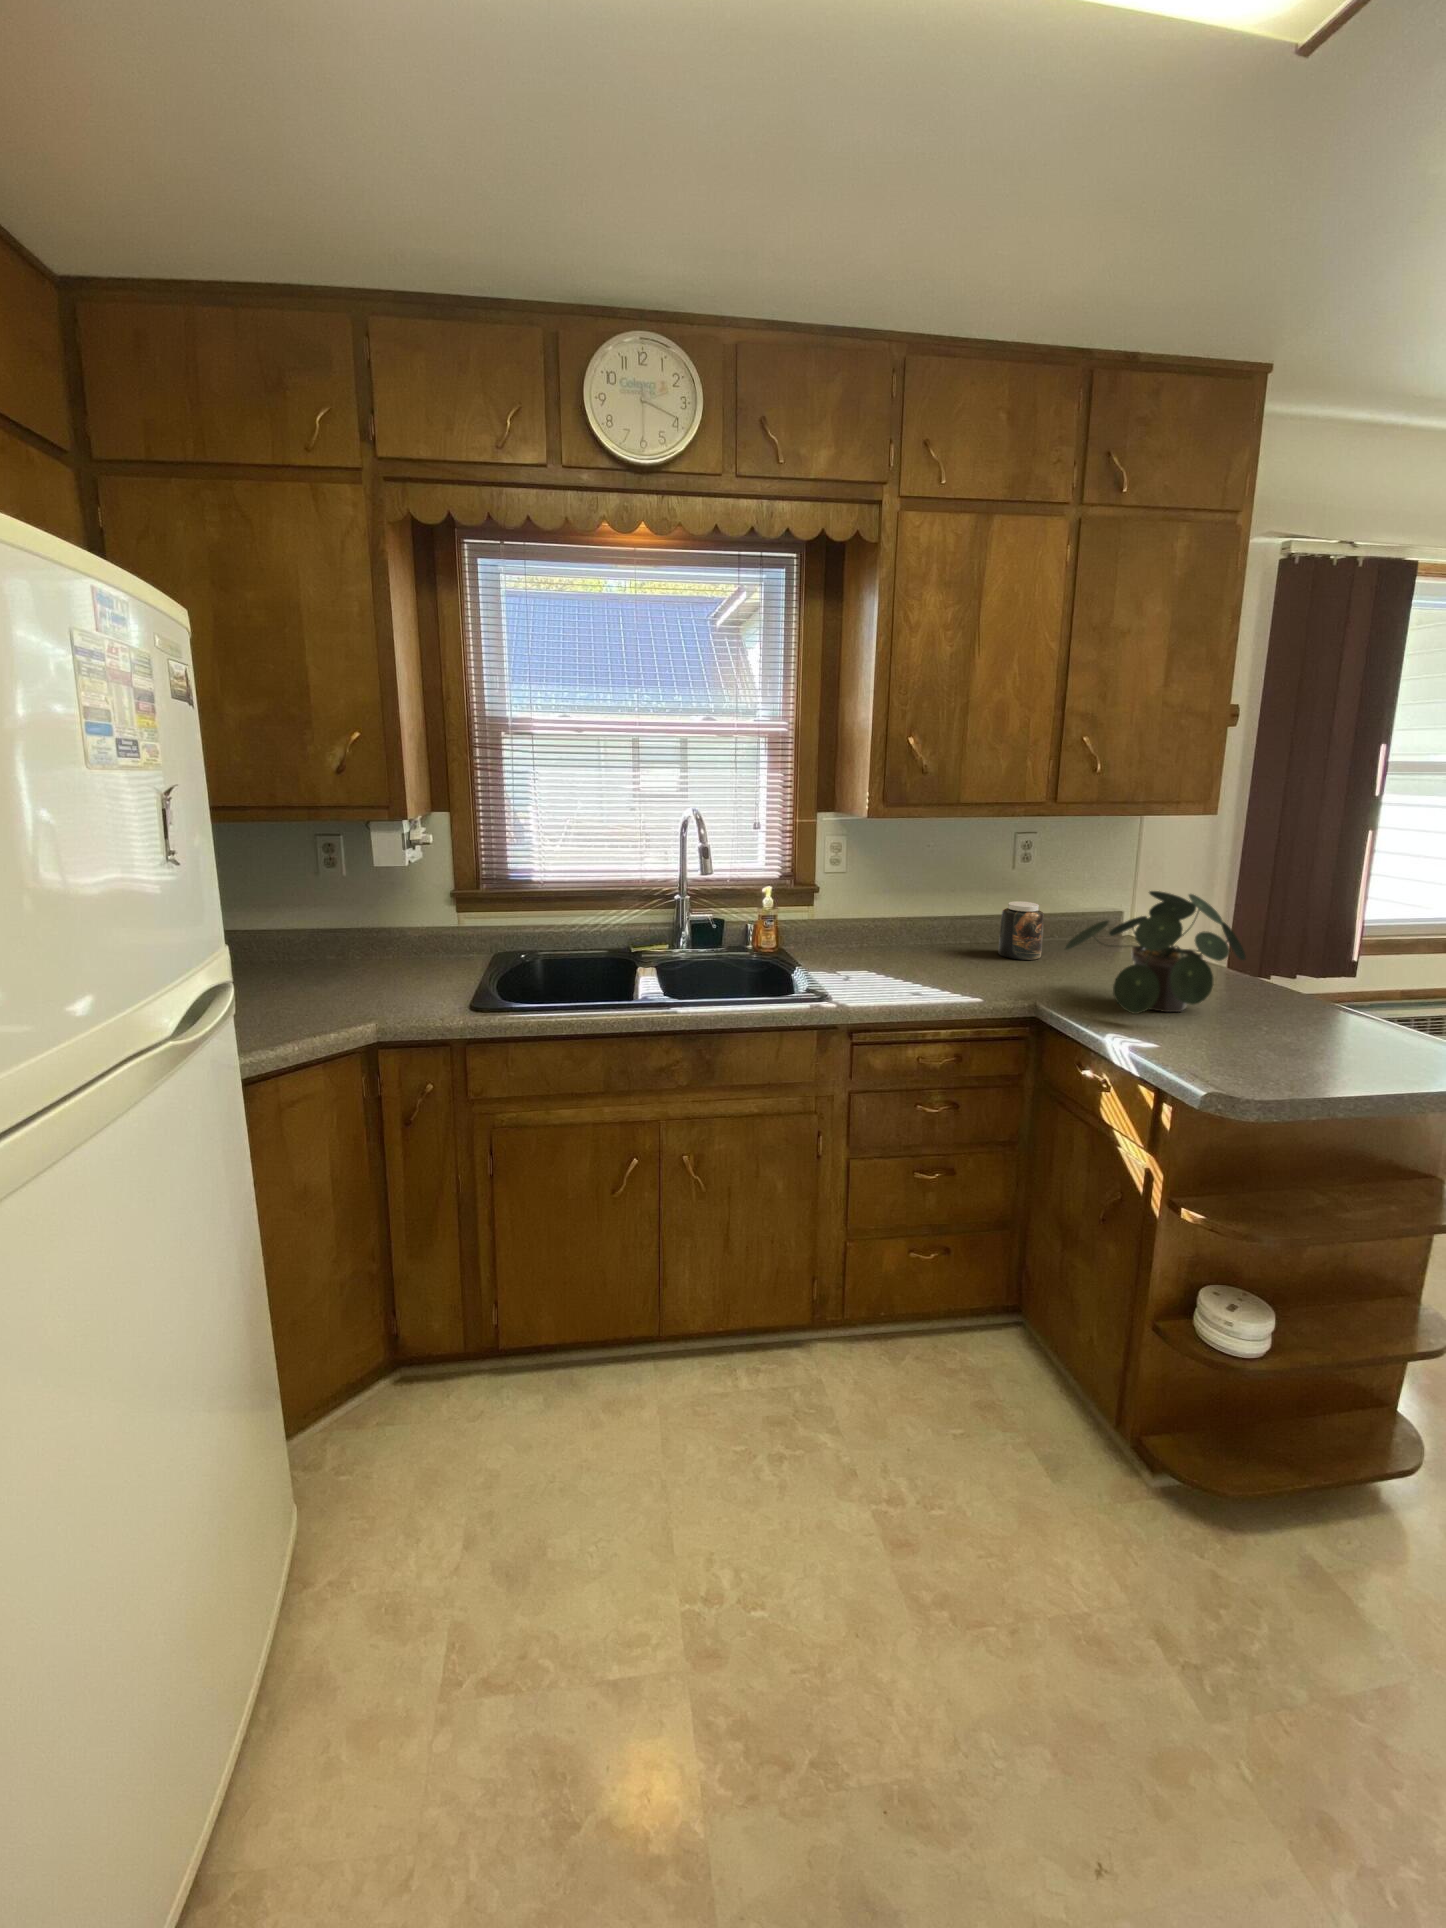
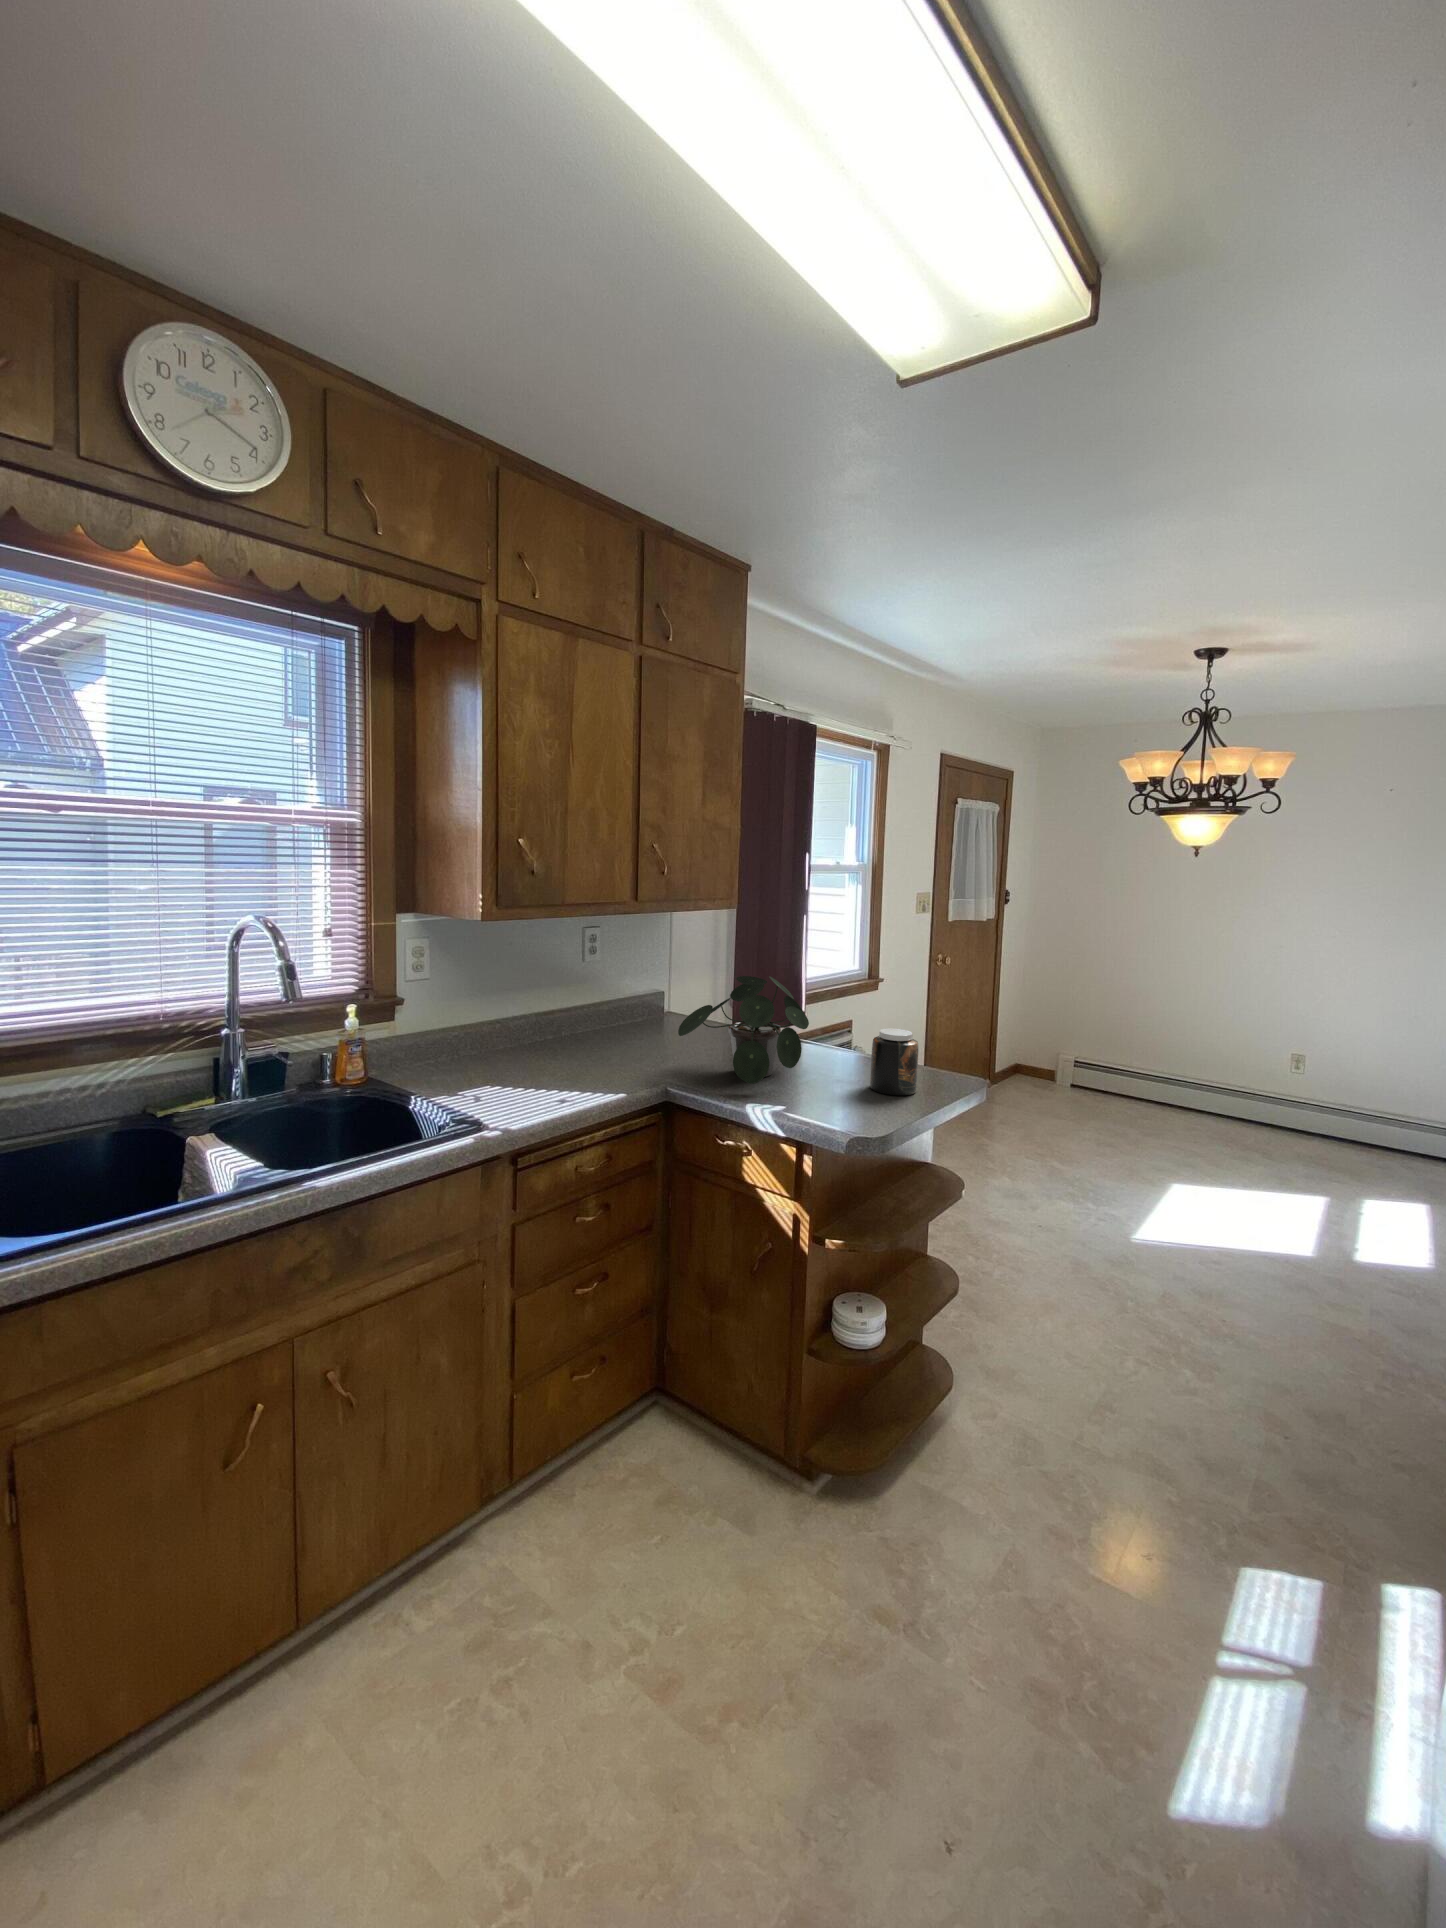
jar: present [998,901,1044,960] -> present [870,1028,918,1095]

